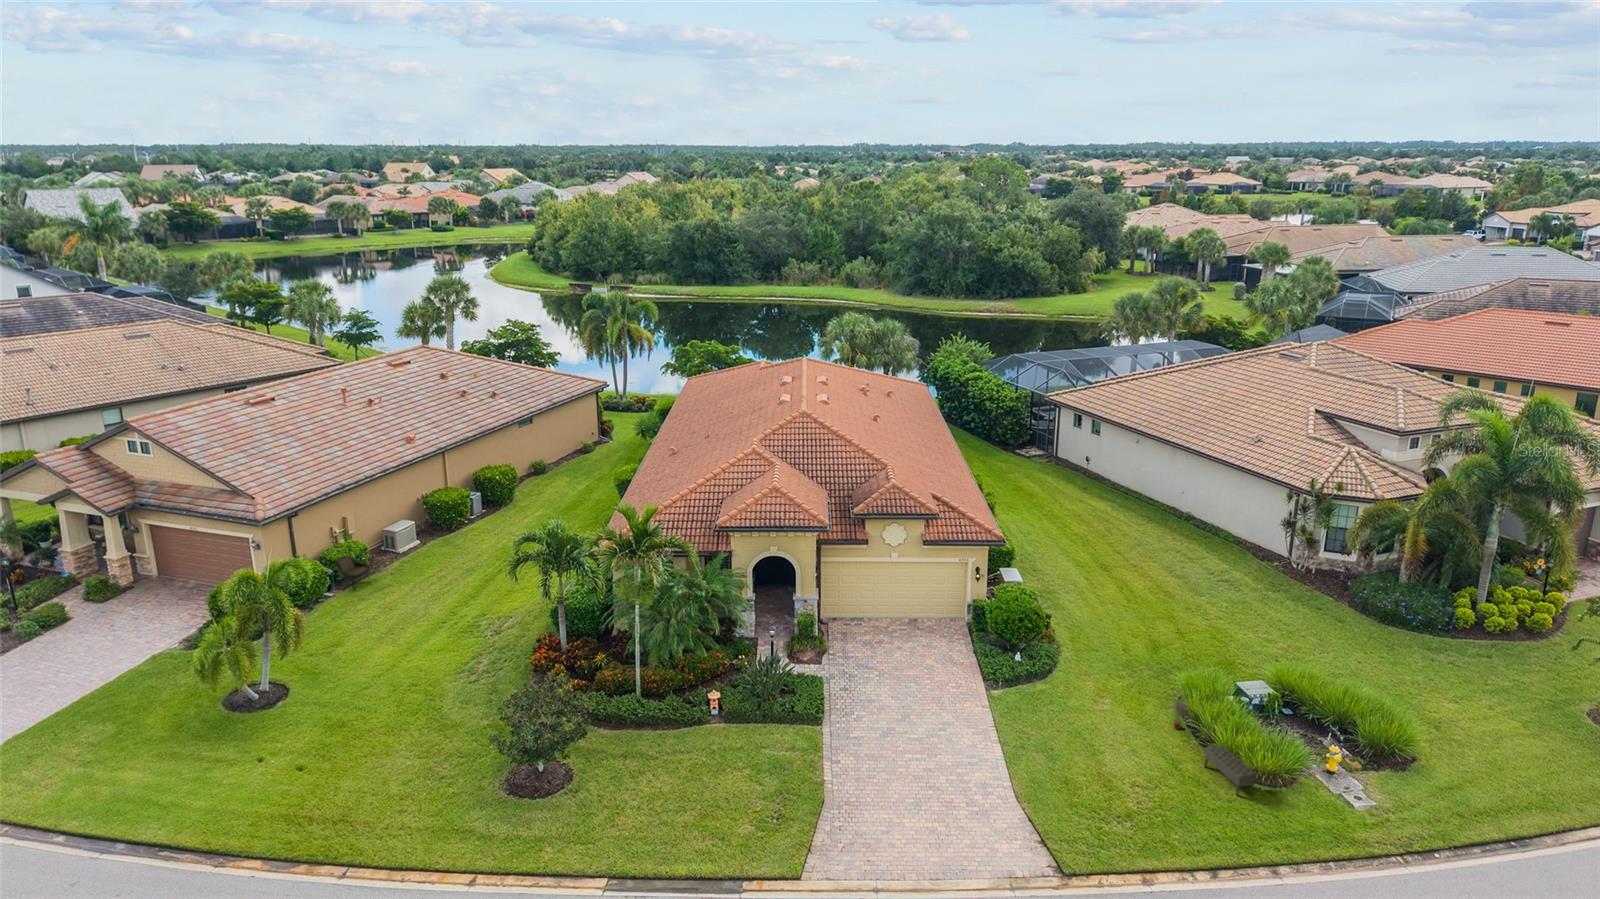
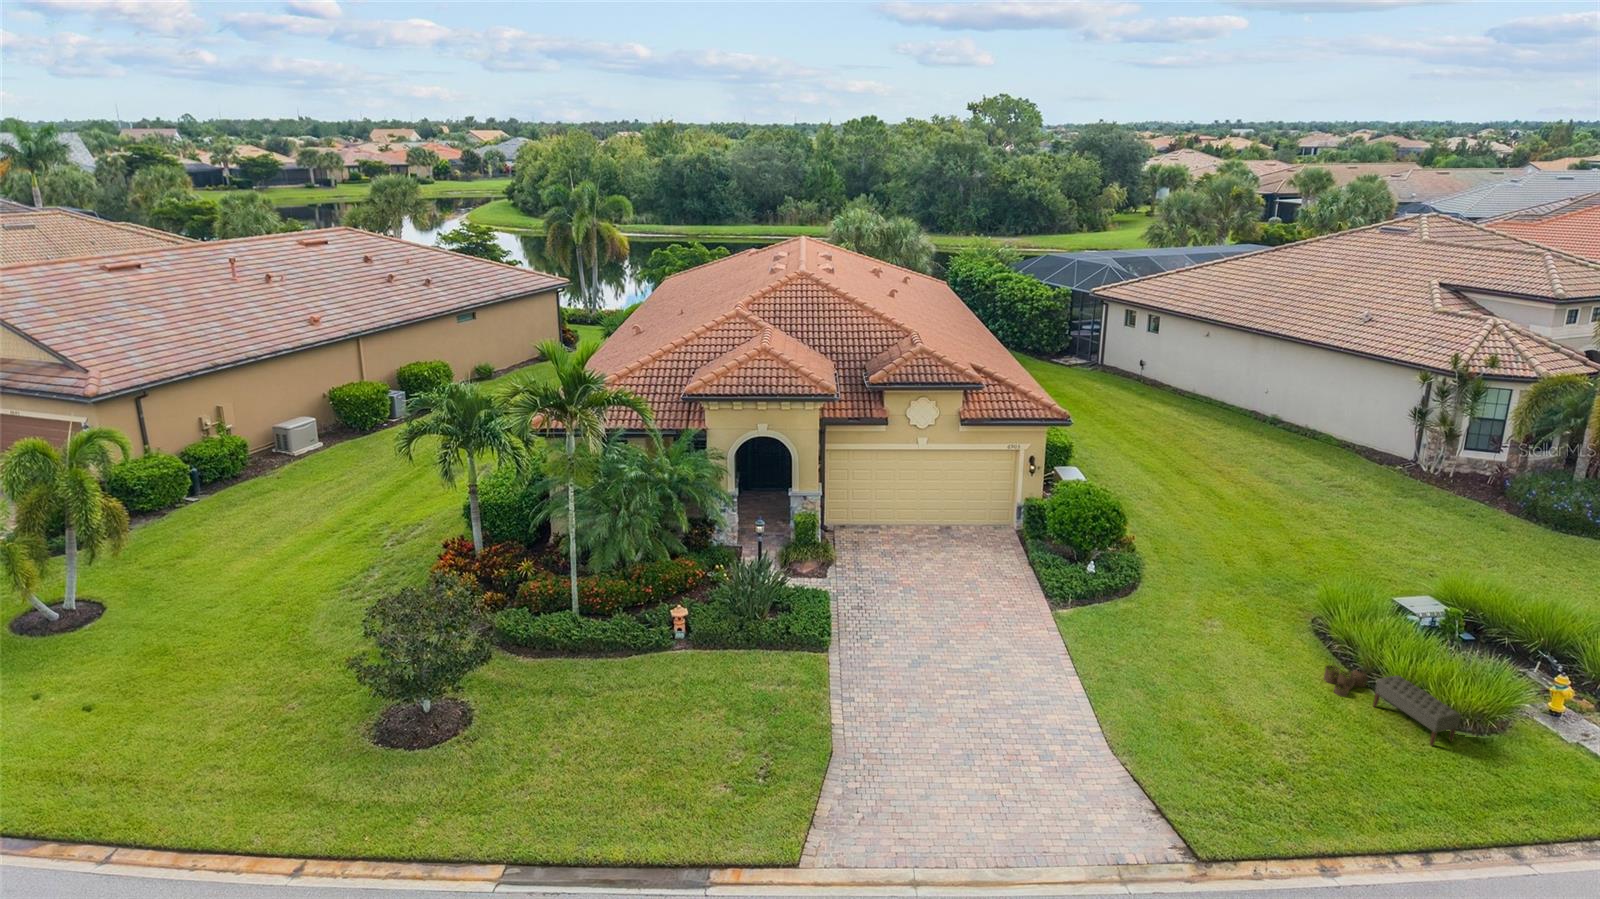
lounge chair: present [336,555,370,588] -> none [202,449,250,493]
potted tree: present [1174,698,1192,729] -> none [1316,612,1348,657]
woven basket: none [1174,735,1205,760] -> present [1324,665,1368,697]

